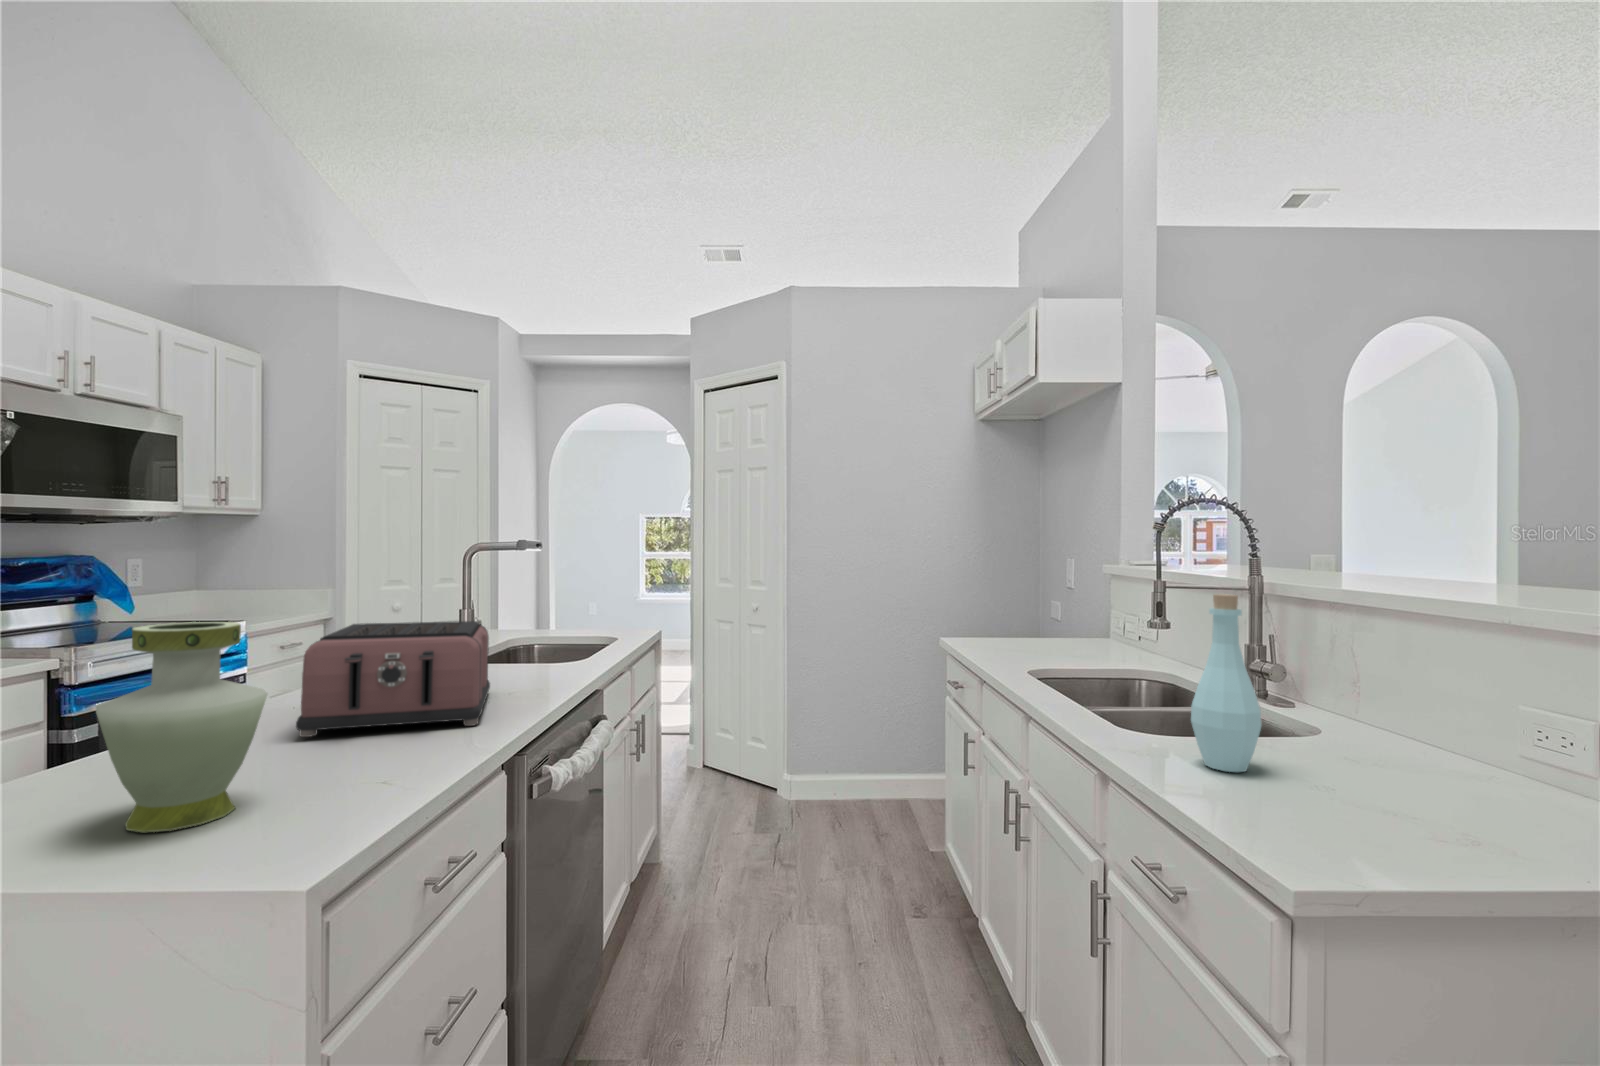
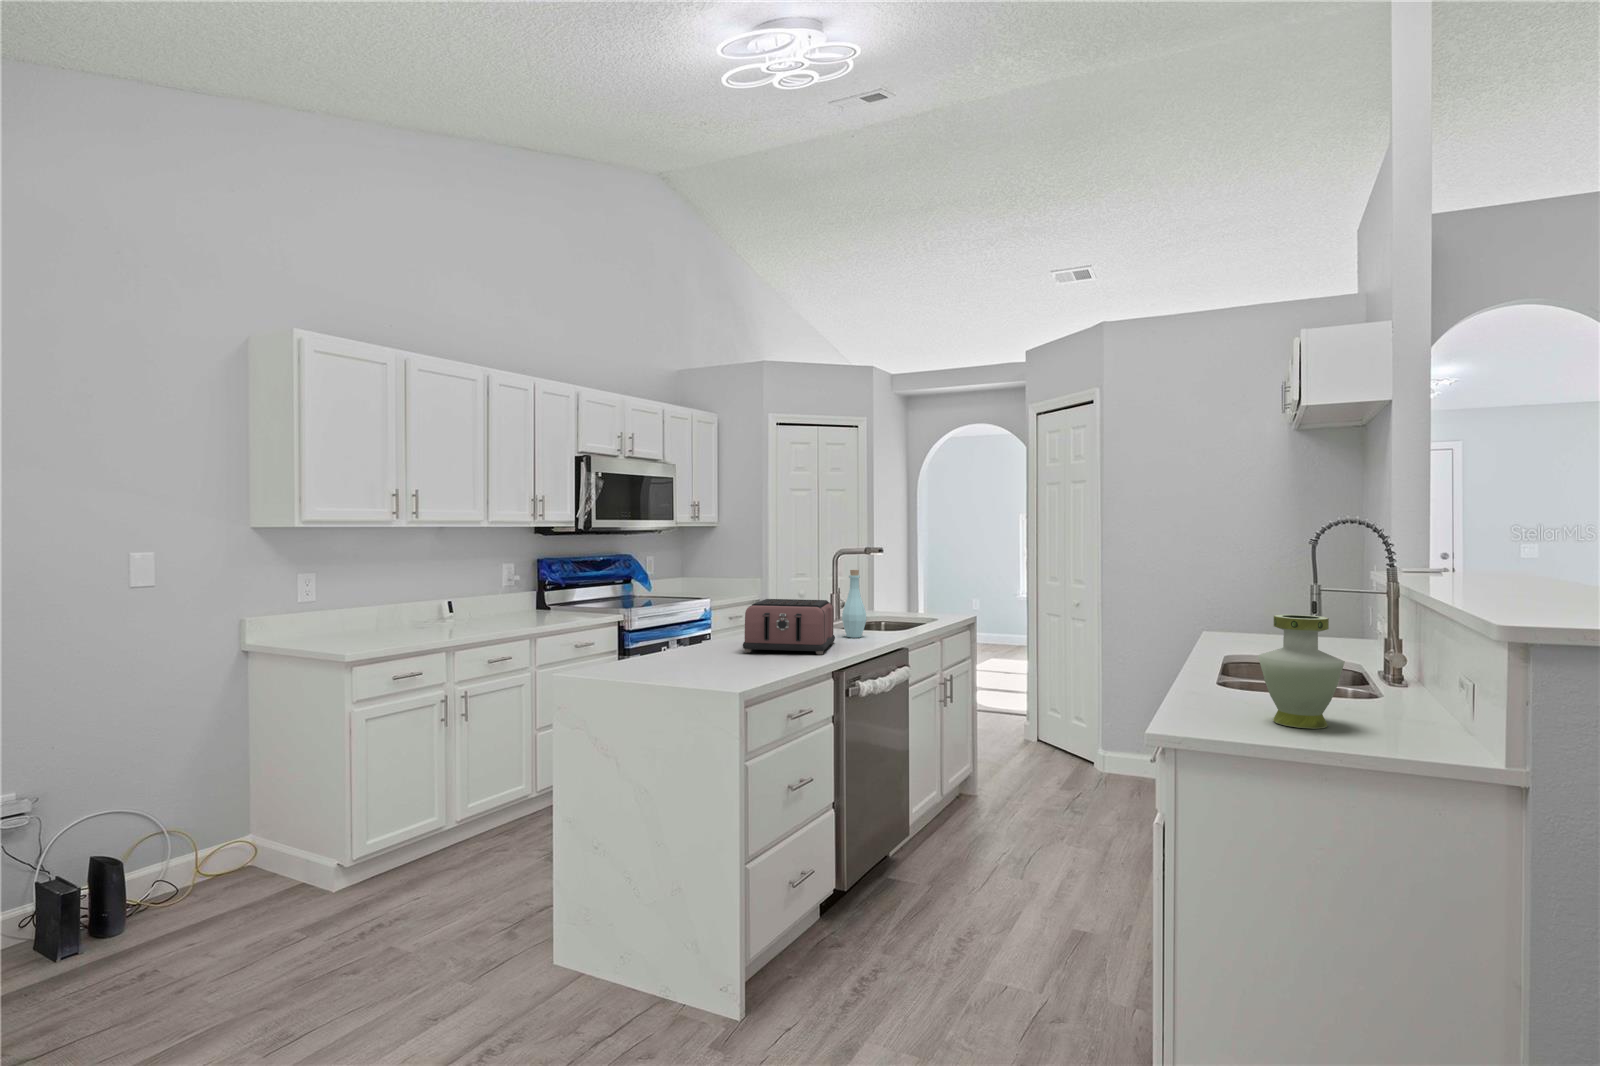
bottle: present [1191,594,1261,772] -> present [842,570,866,638]
vase: present [96,622,268,832] -> present [1258,615,1345,729]

